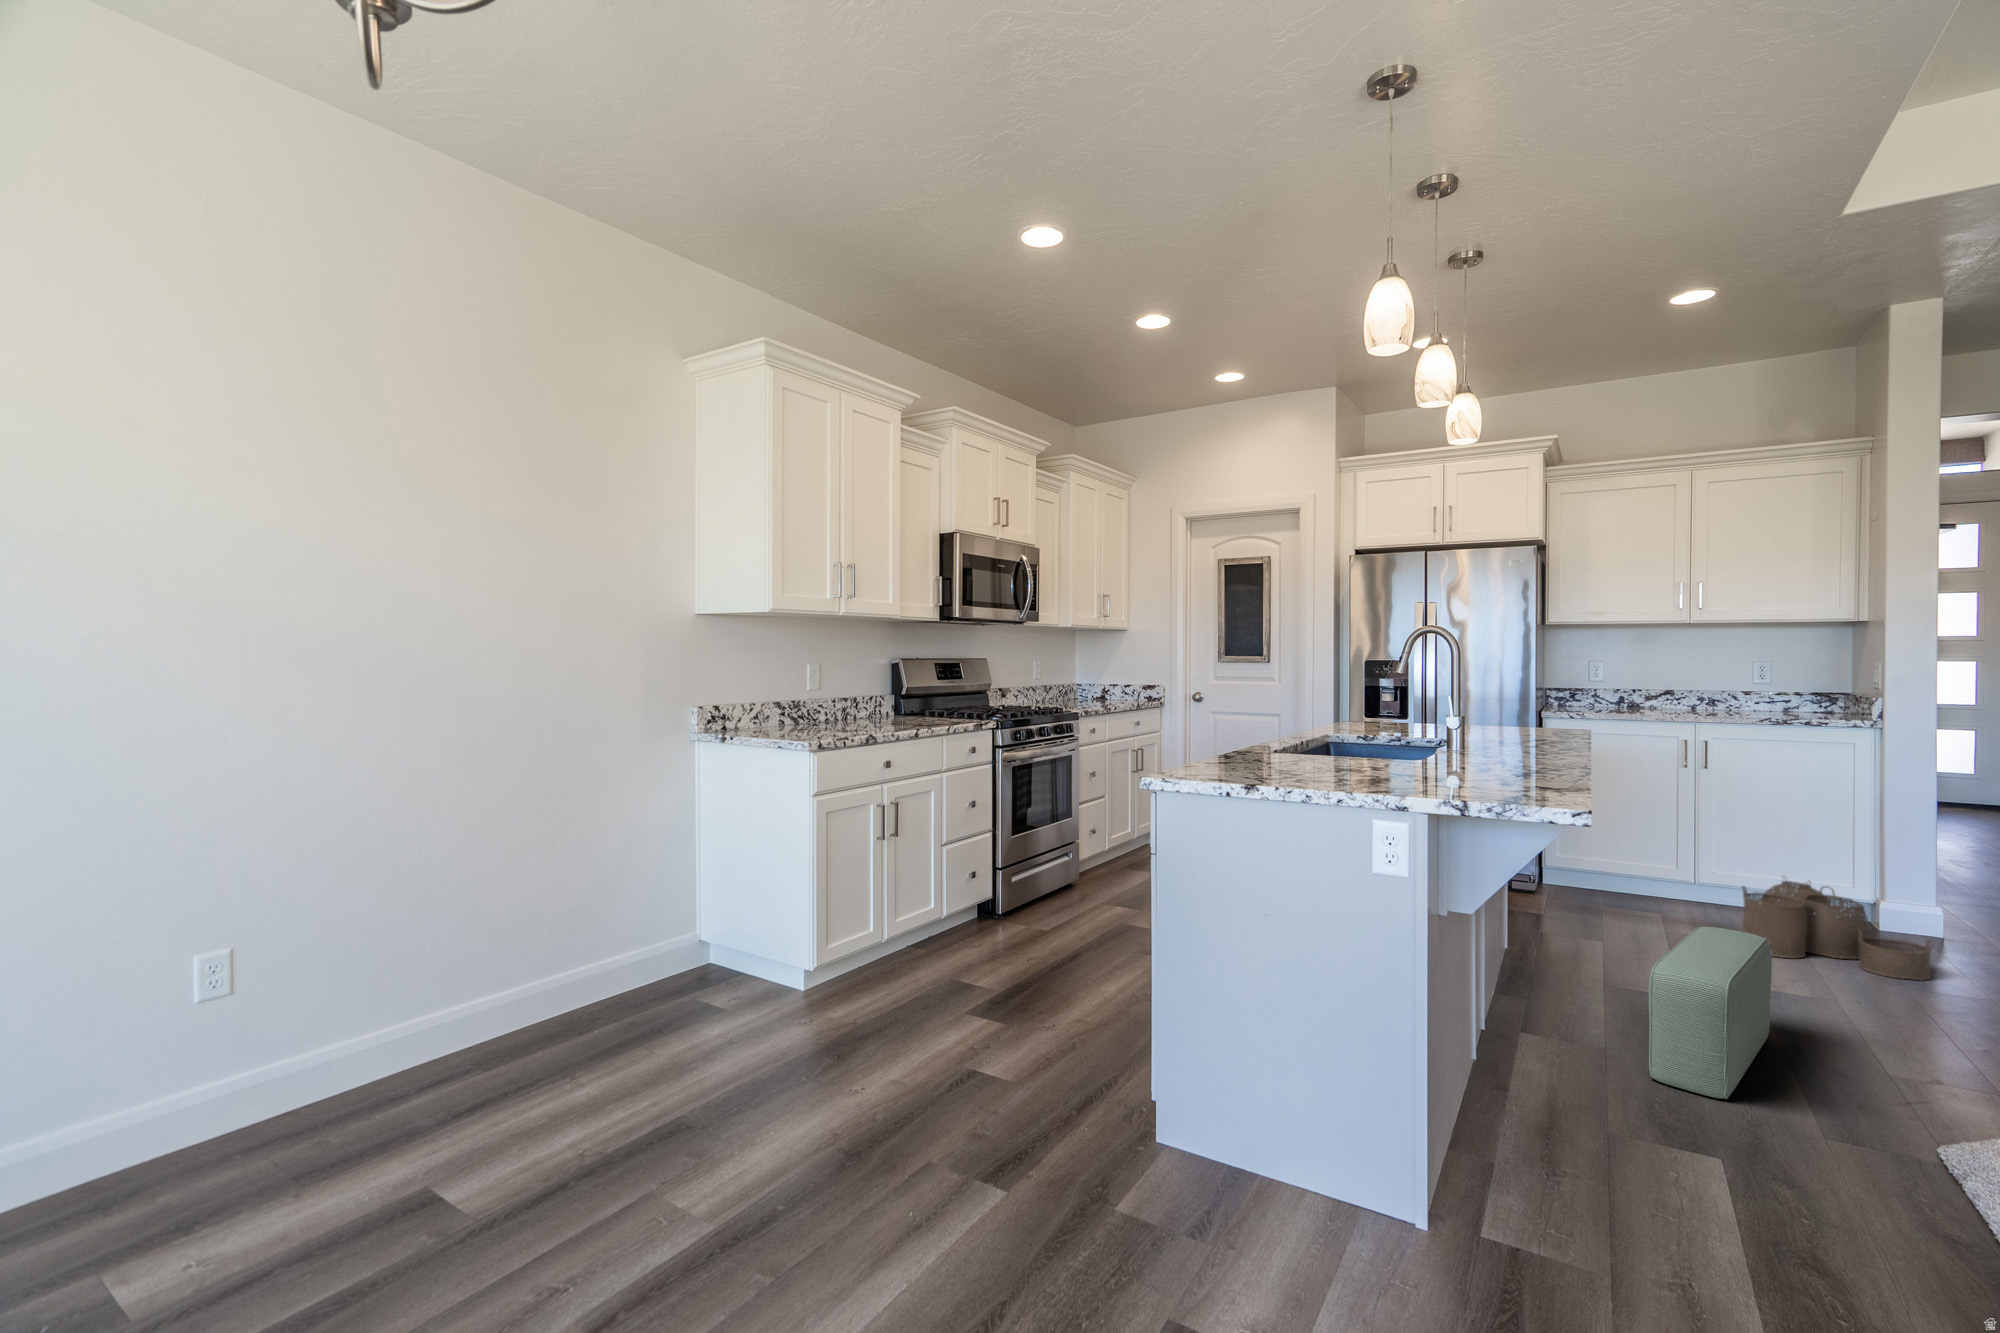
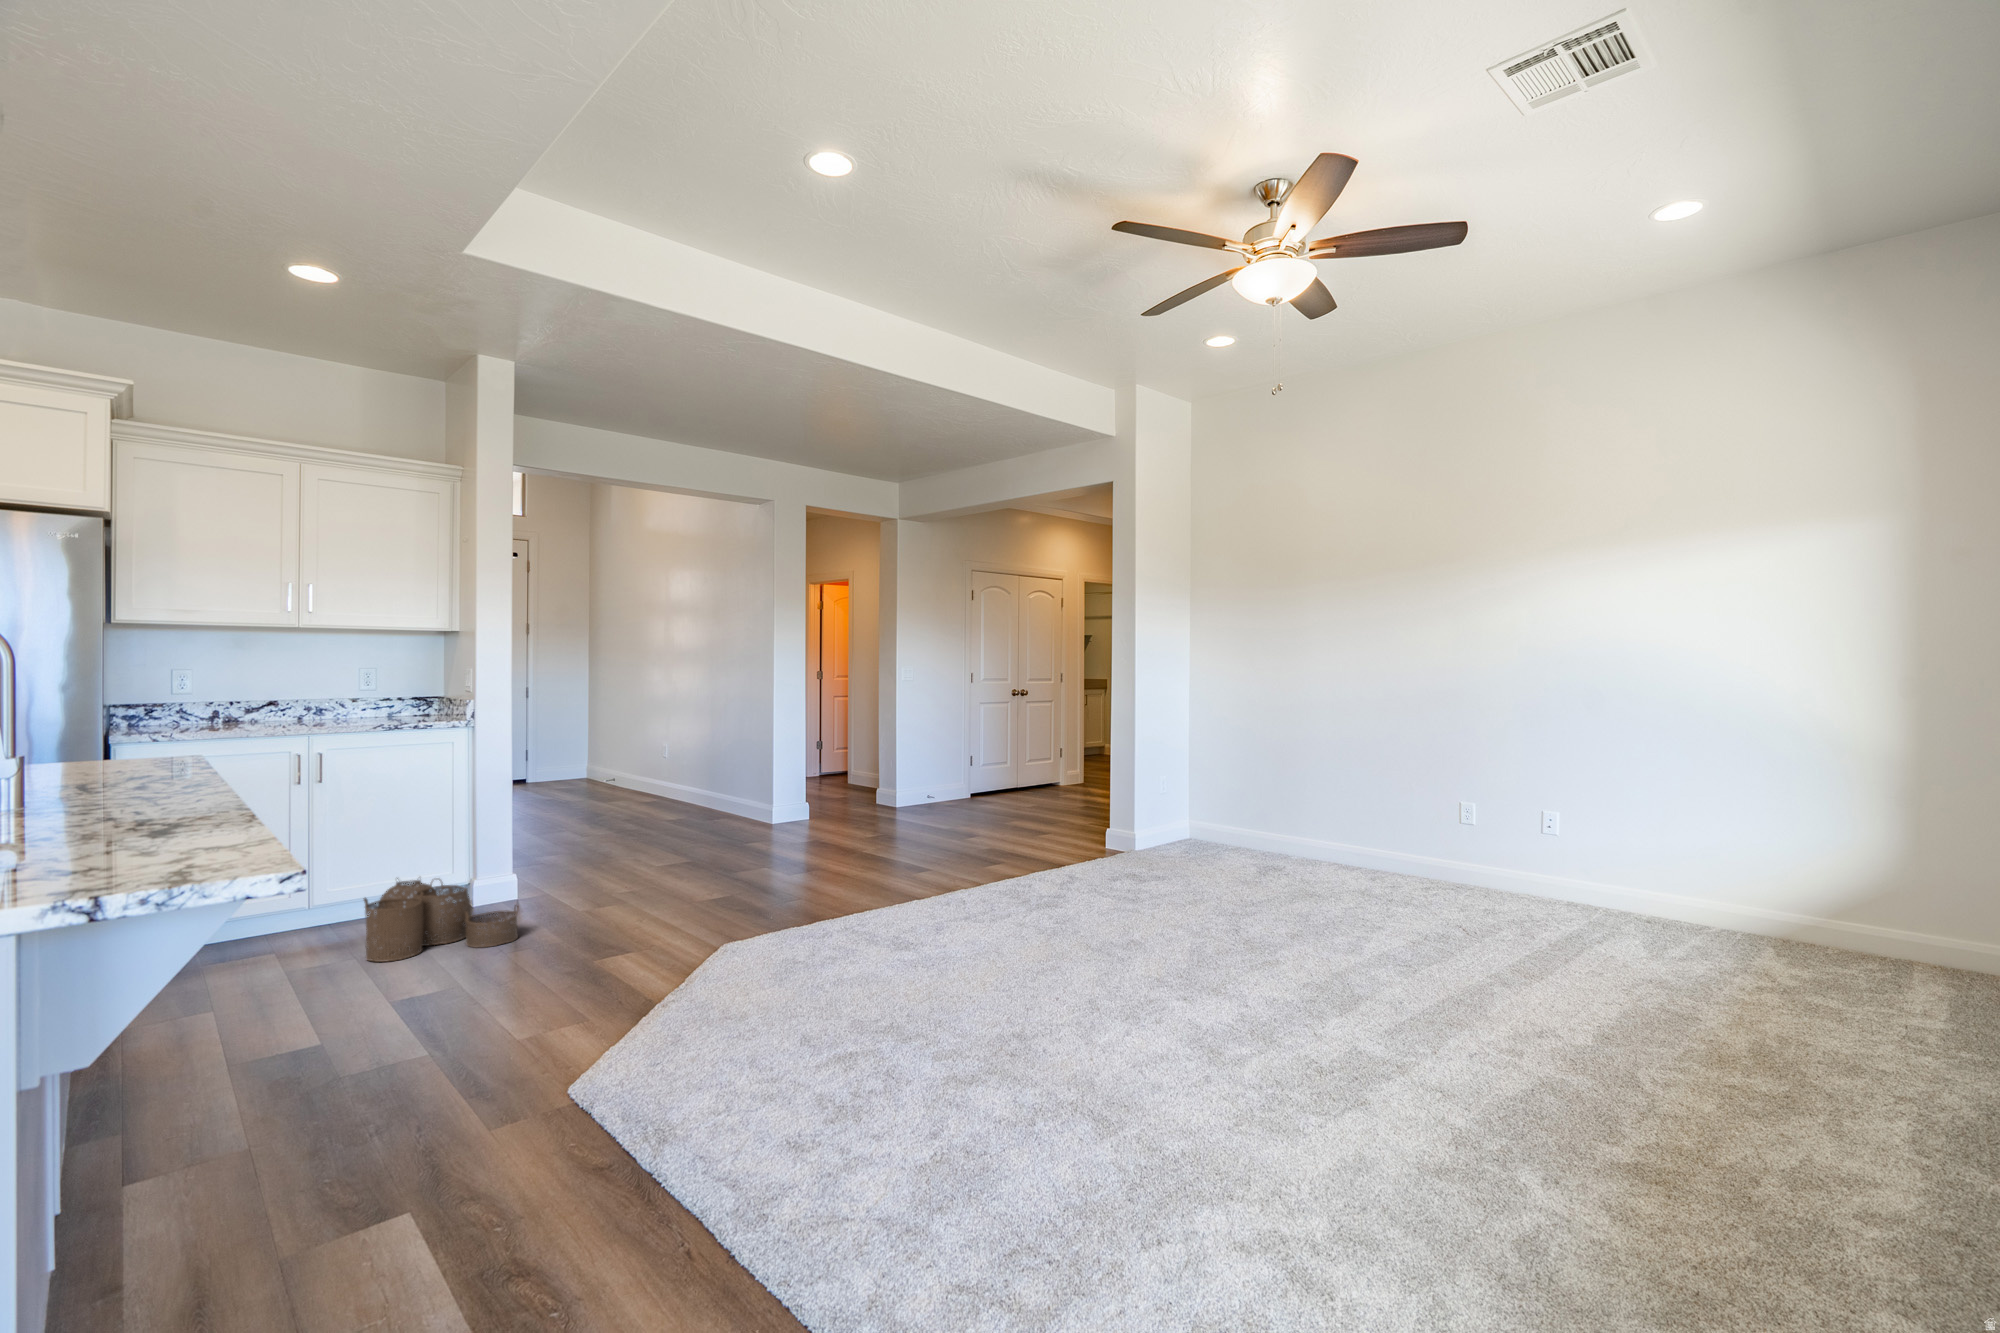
pouf: present [1649,926,1772,1099] -> none [302,948,414,1154]

